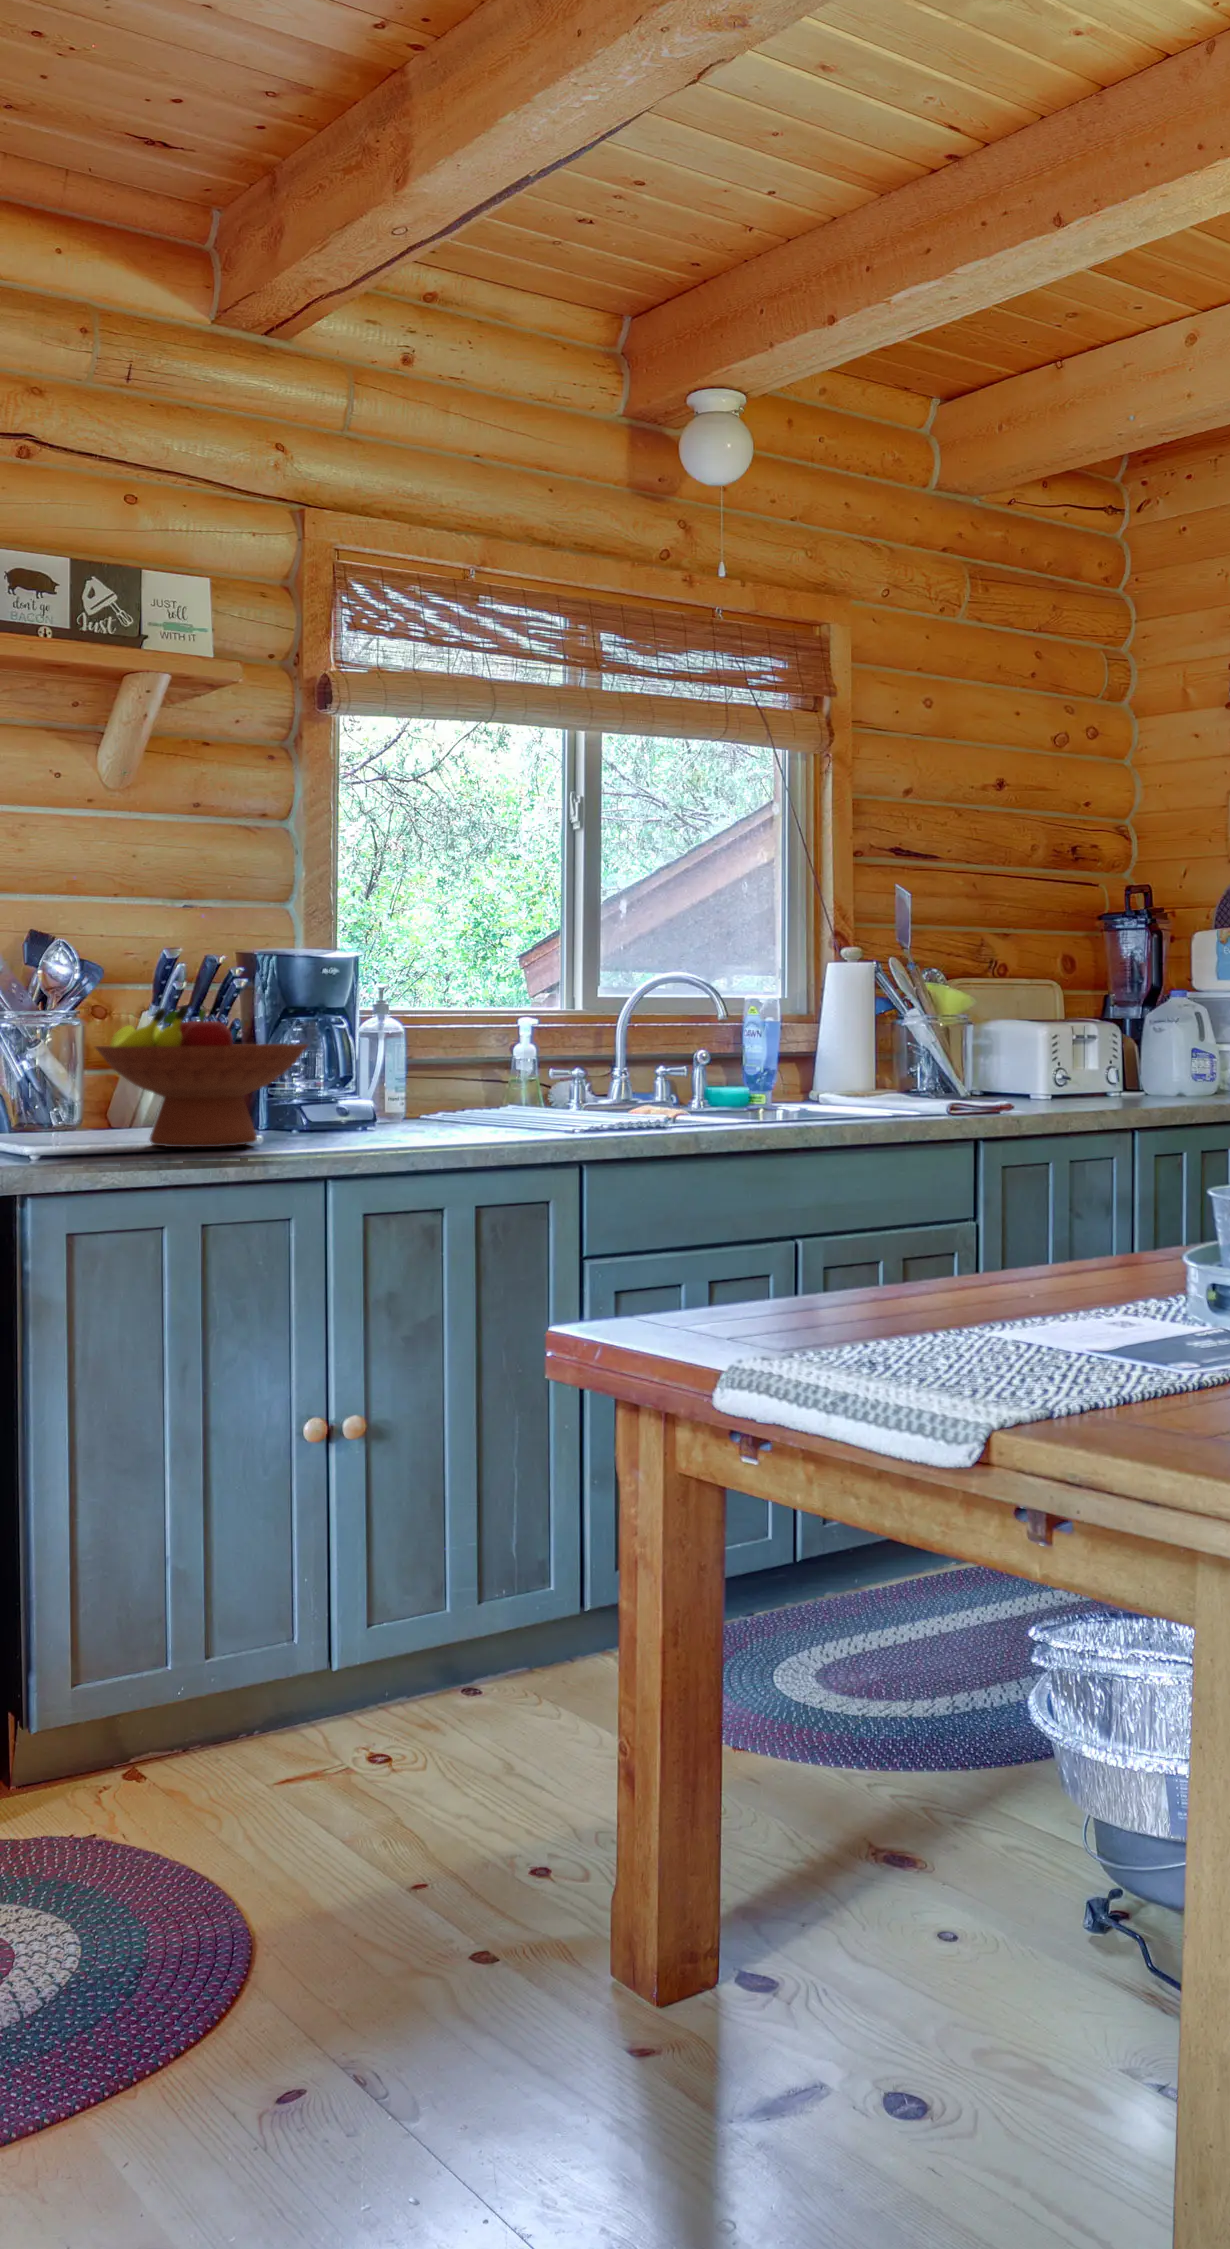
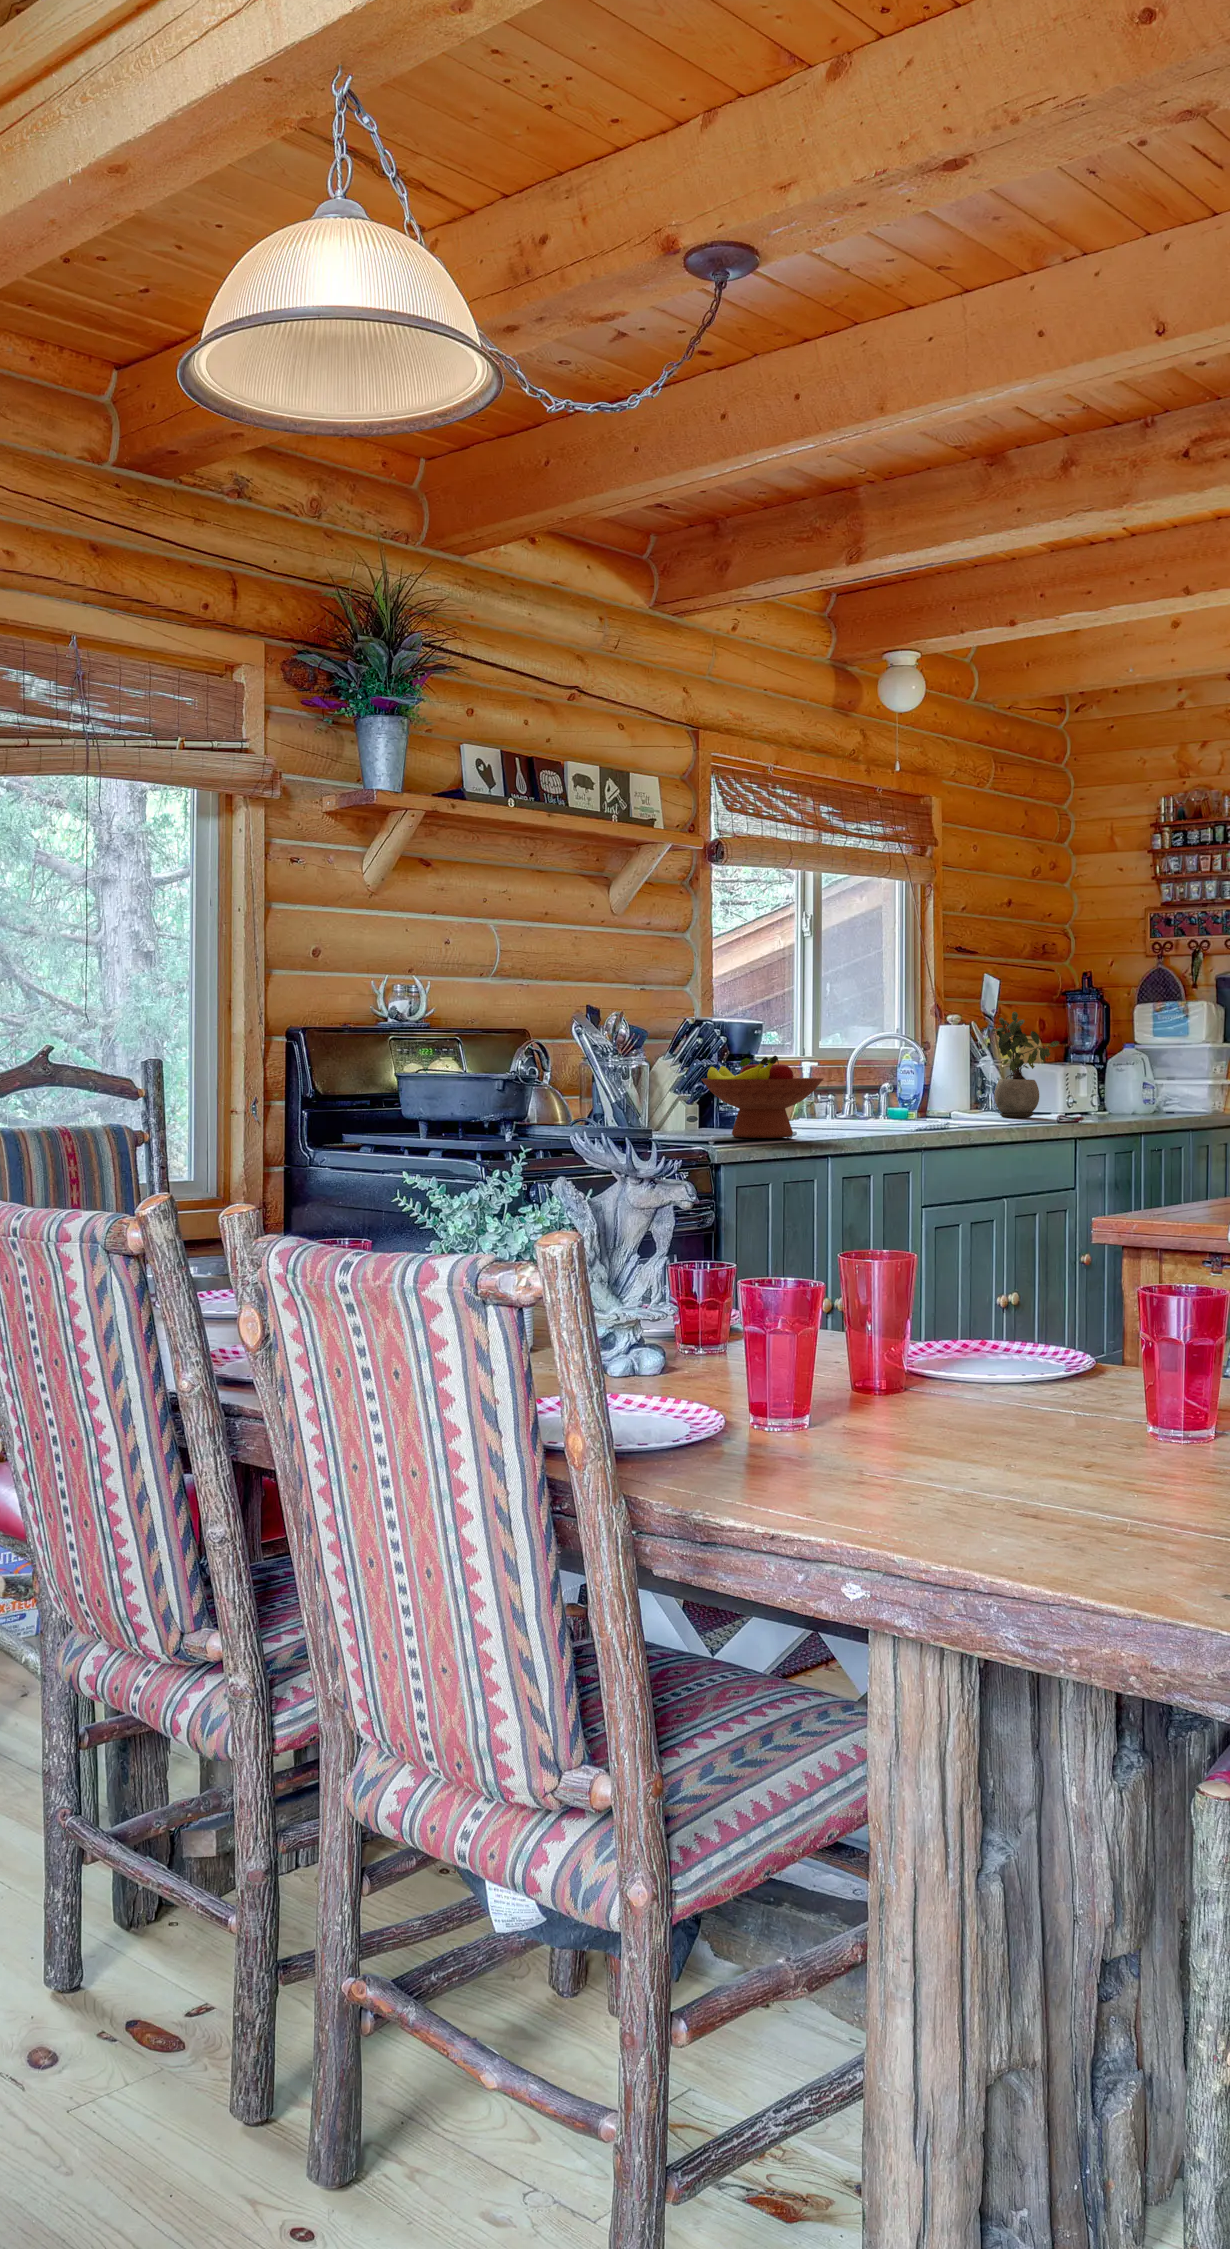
potted plant: none [871,940,958,1106] -> present [992,1012,1059,1118]

